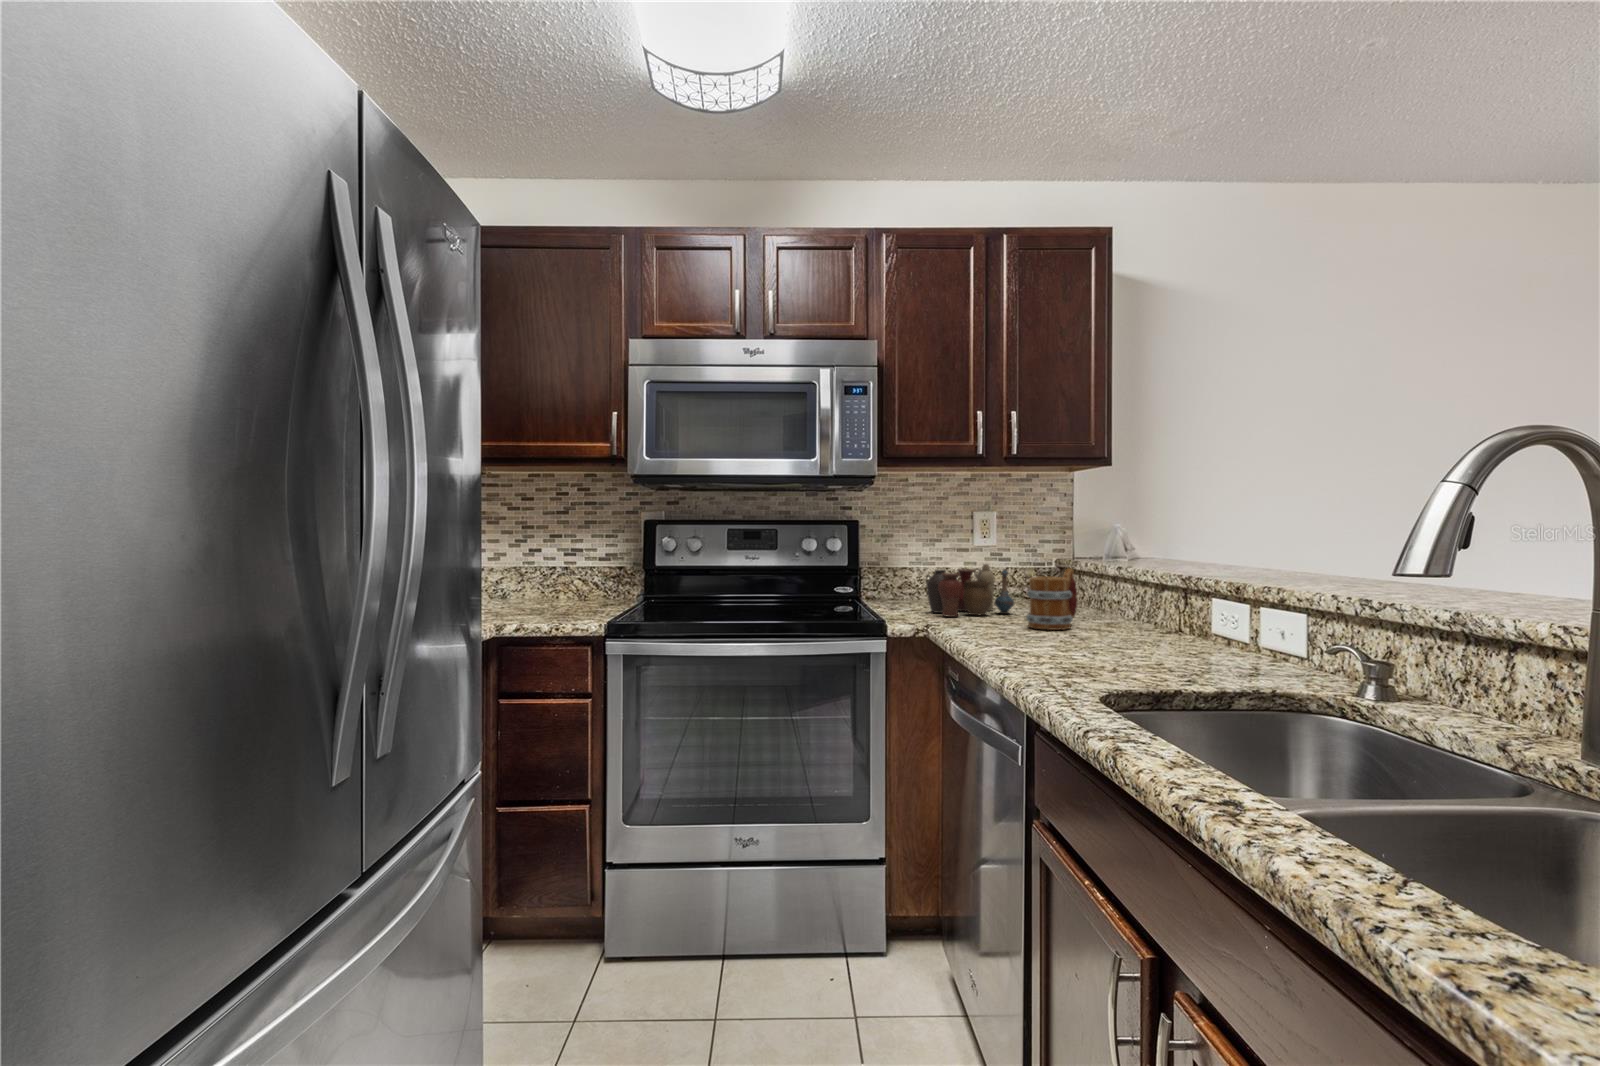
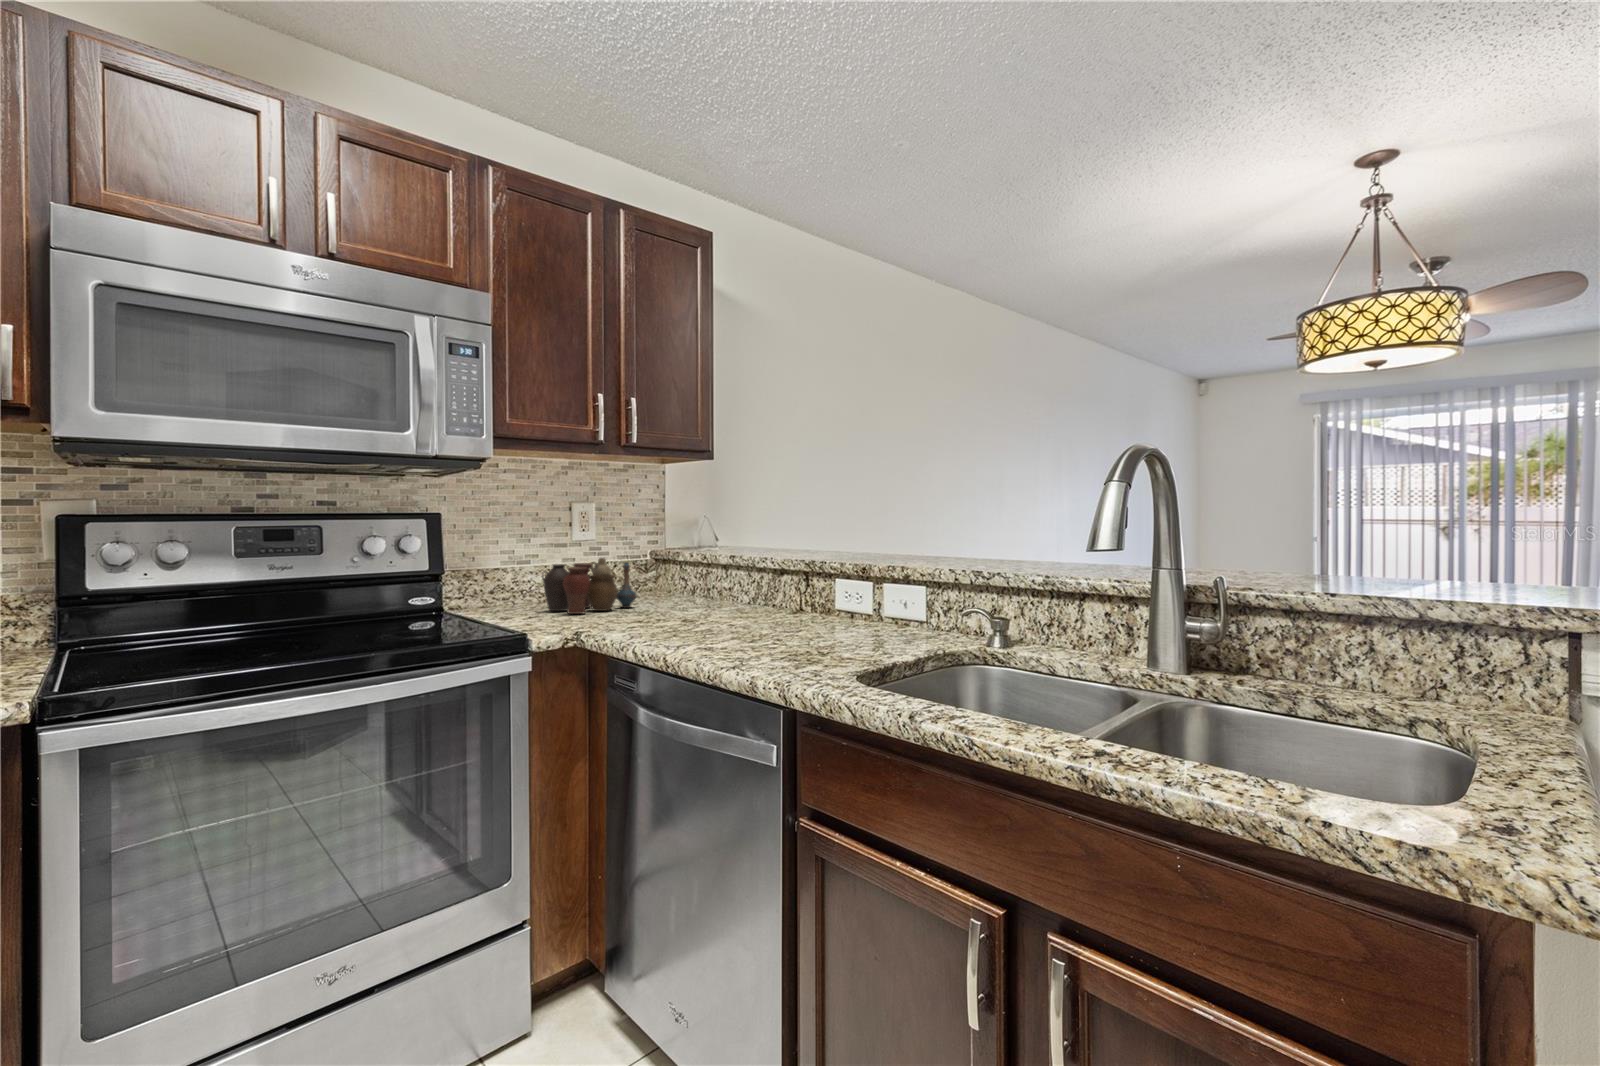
mug: present [1026,568,1077,630] -> none [668,557,713,618]

